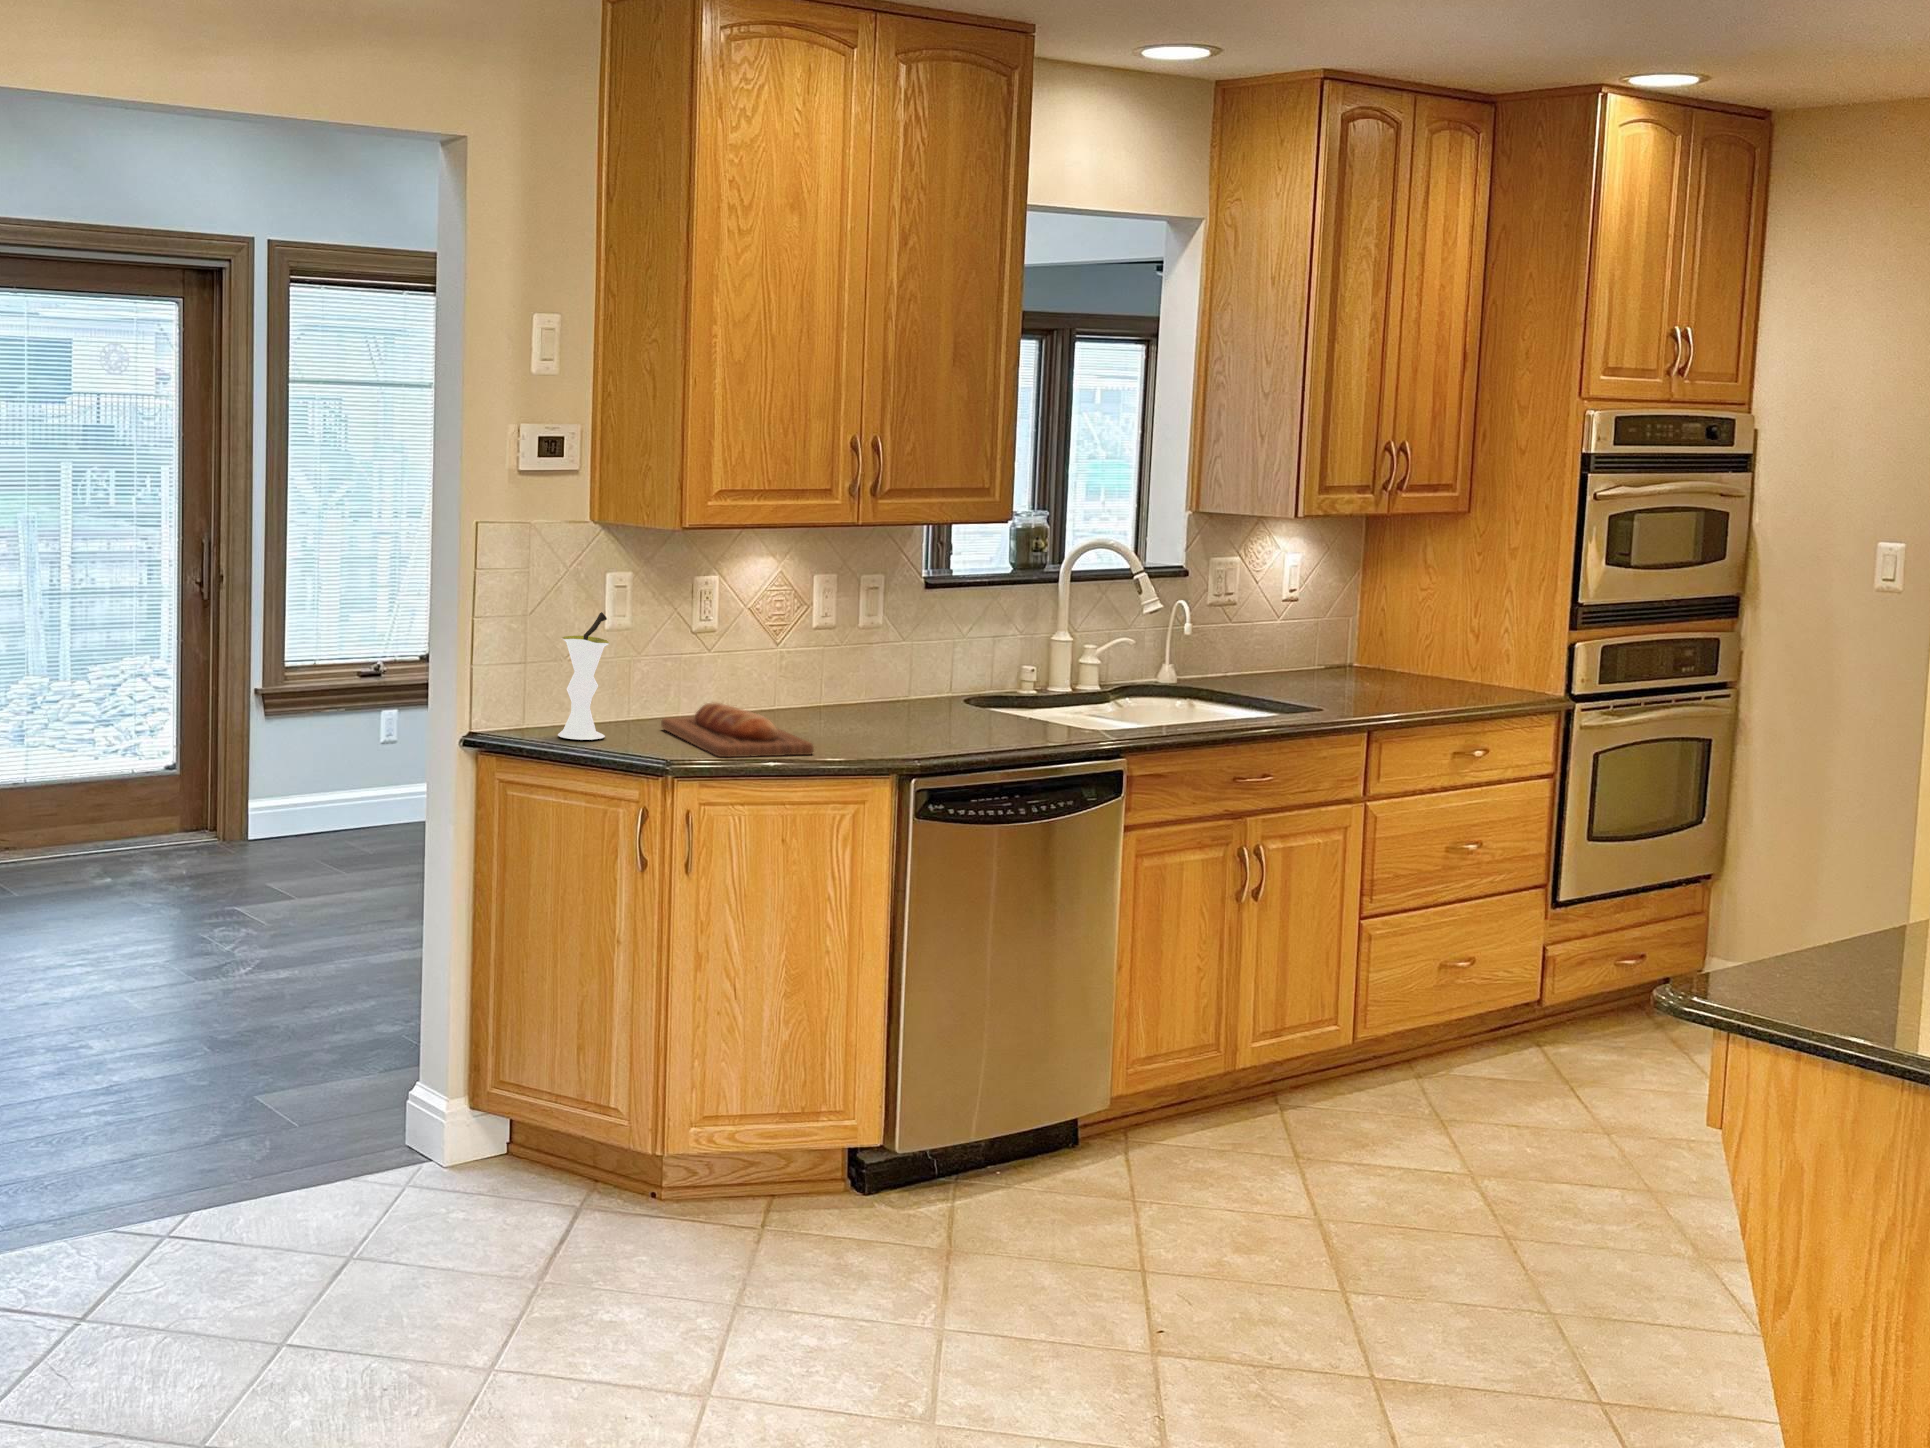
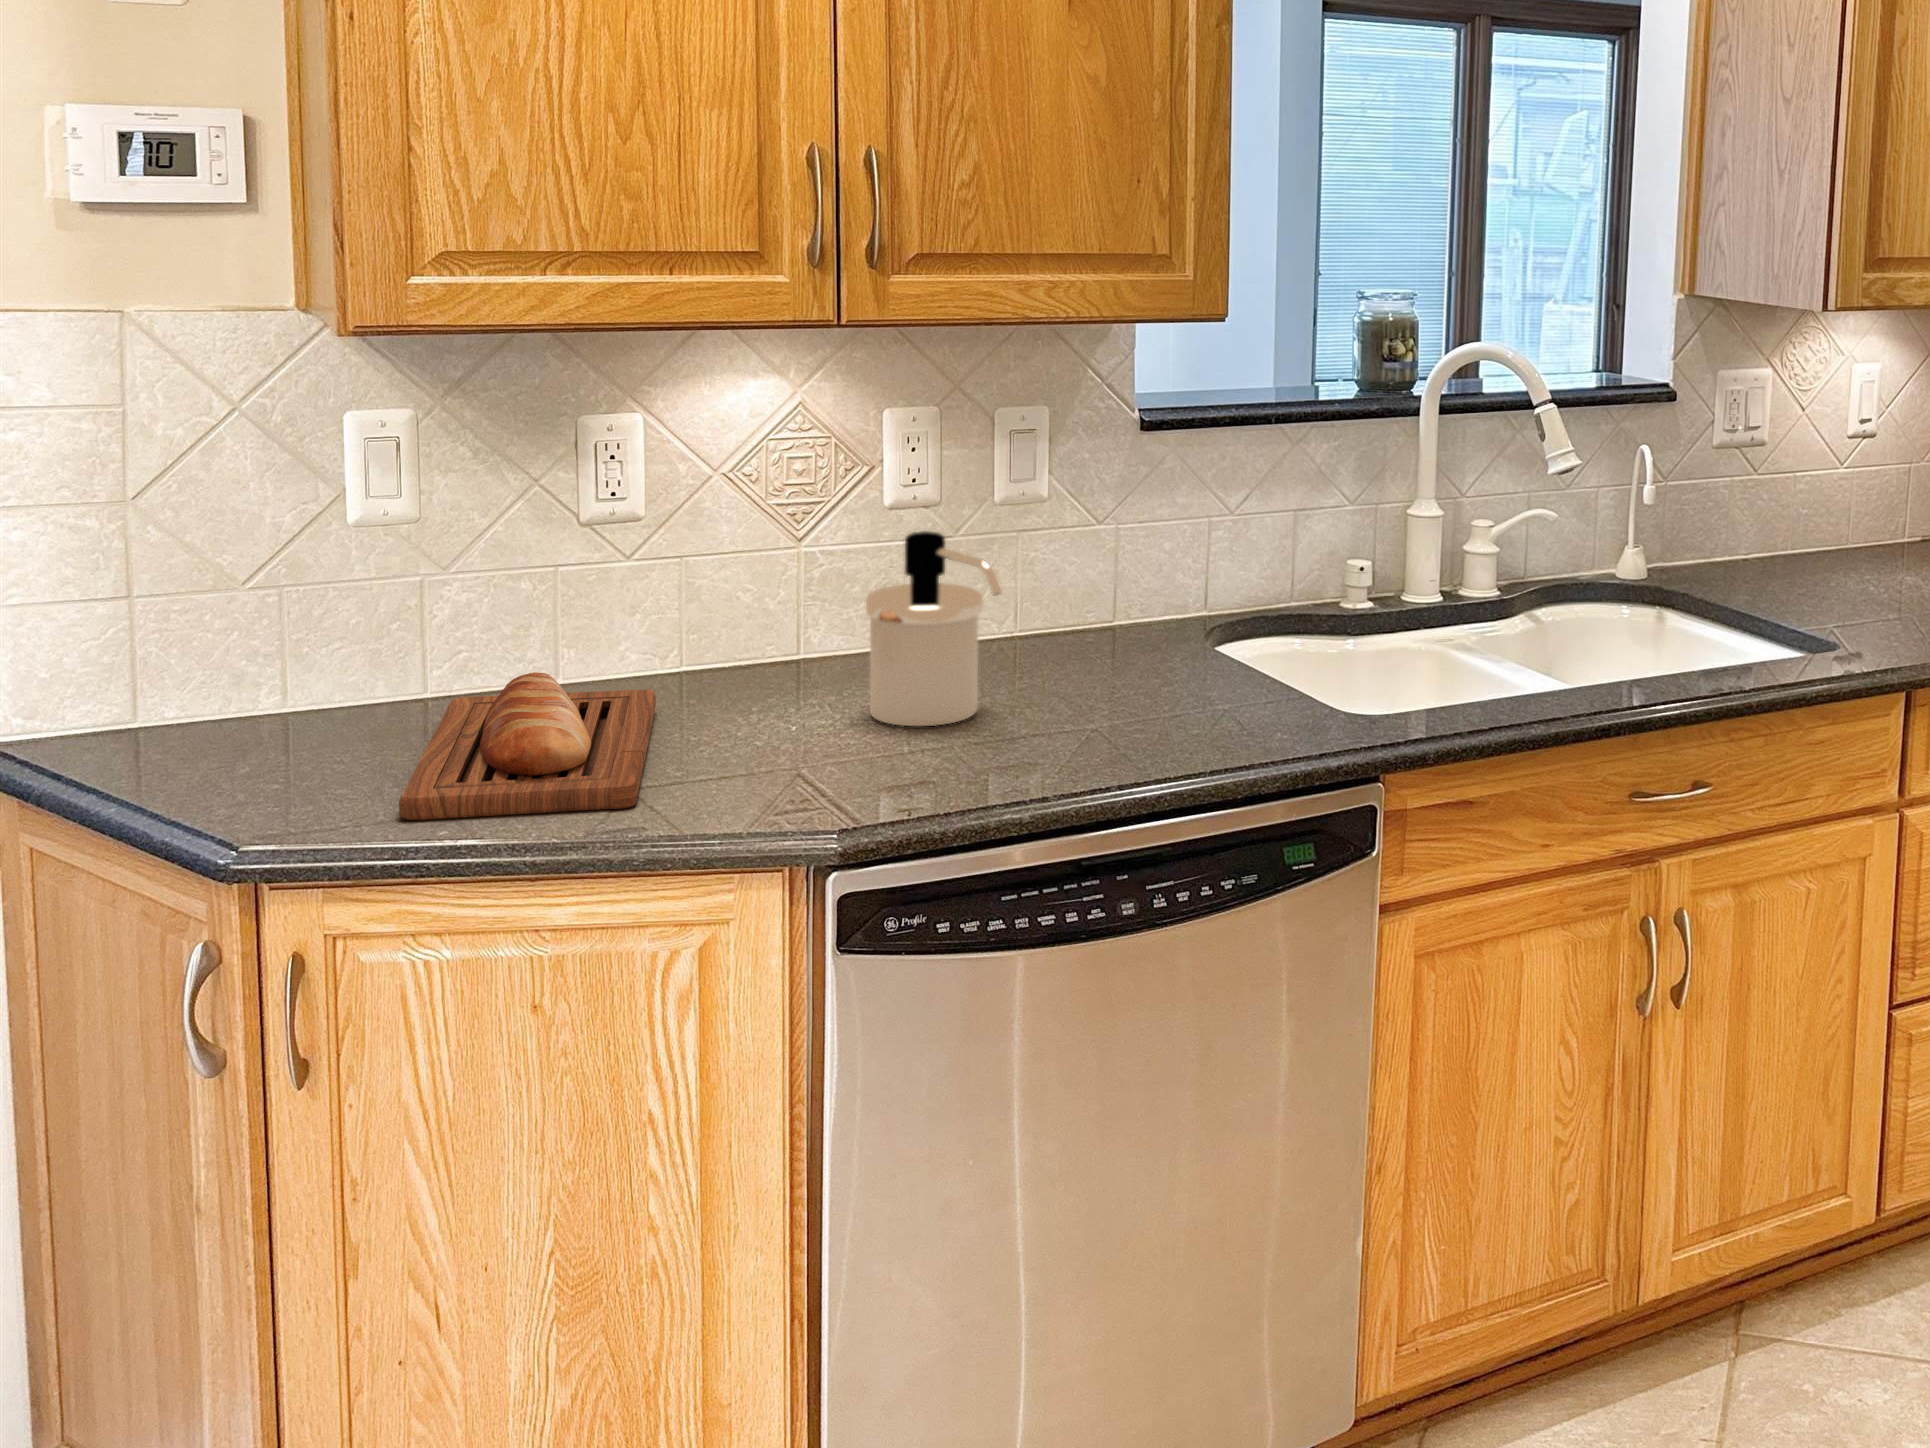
vase: present [558,612,609,740] -> none [162,495,283,760]
soap dispenser: none [856,633,940,732] -> present [866,531,1002,726]

